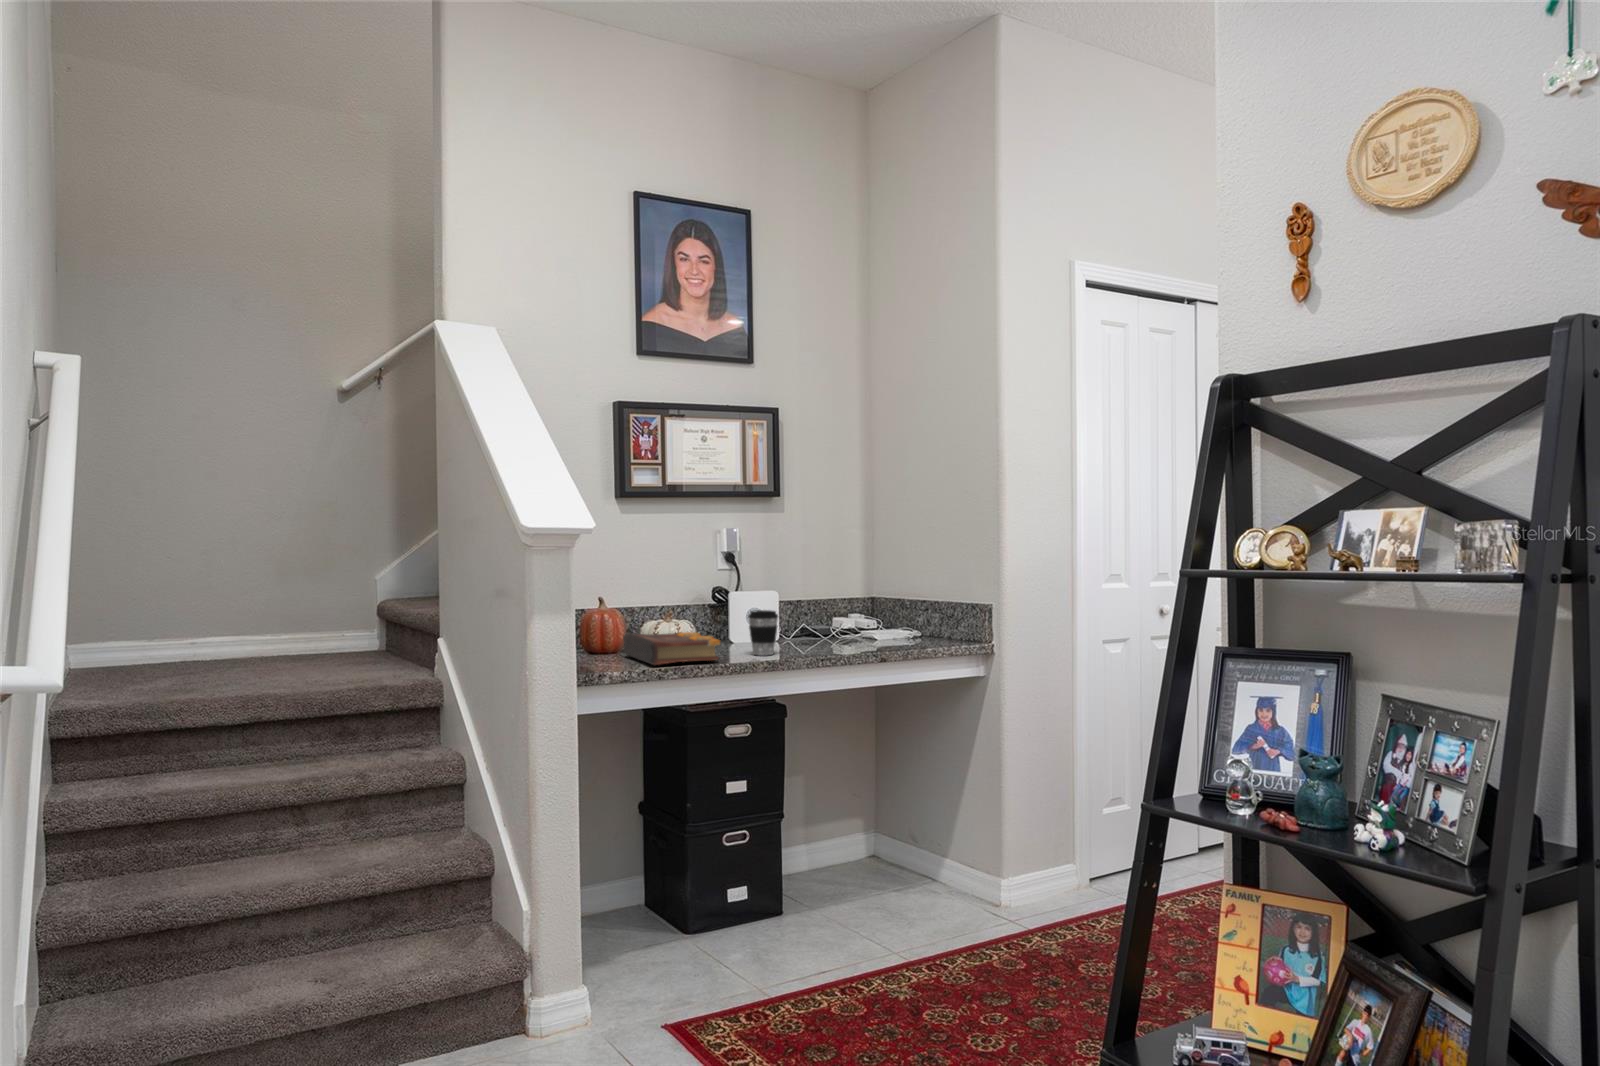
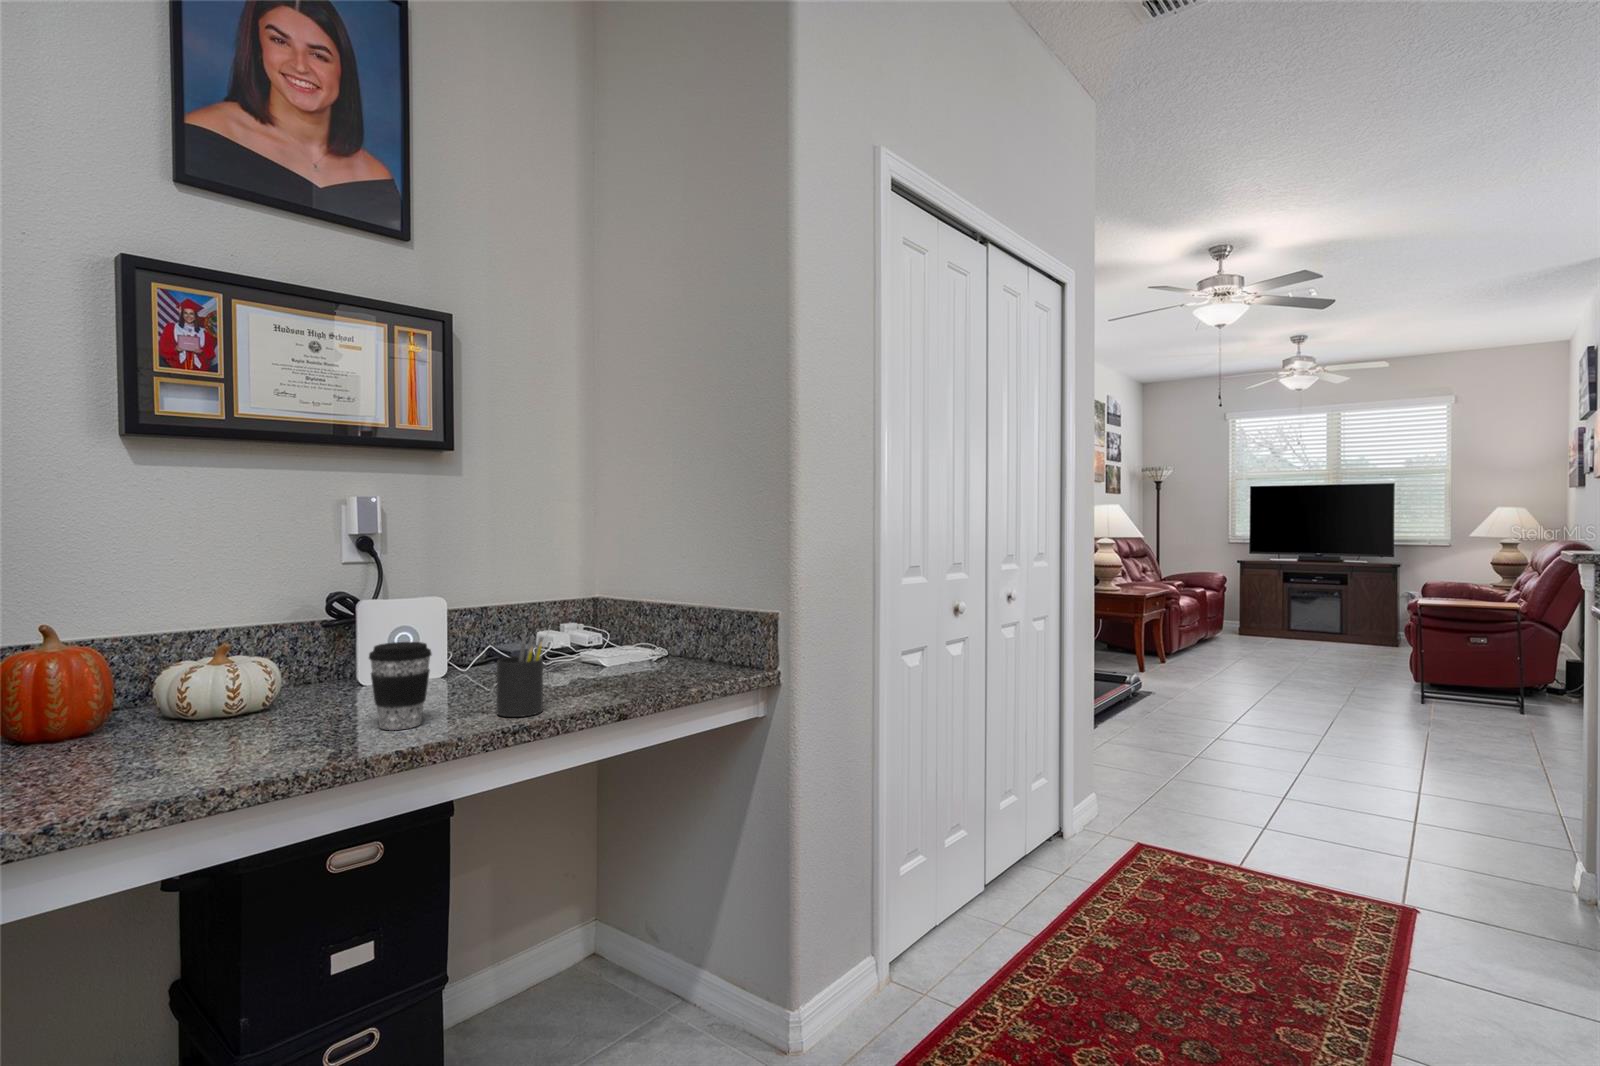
pen holder: none [812,603,841,654] -> present [497,633,548,717]
book: present [623,632,720,665] -> none [74,686,290,794]

